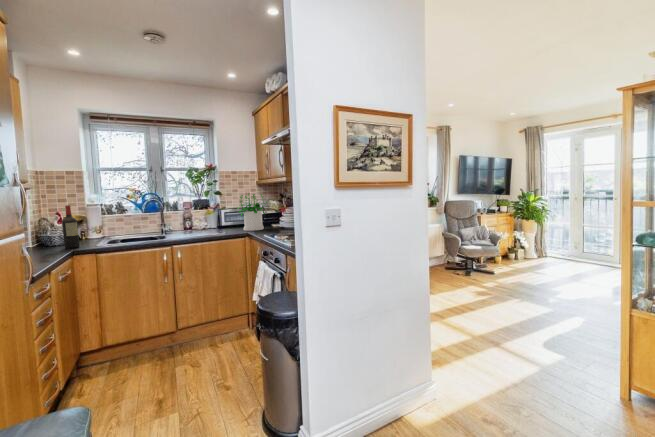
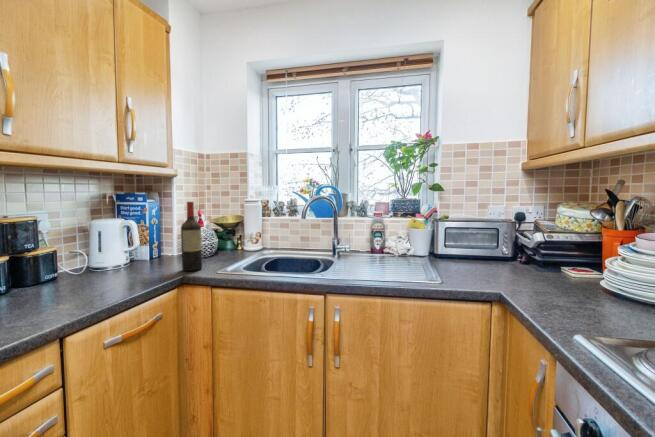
potted plant: present [239,194,267,231] -> none [475,188,559,284]

